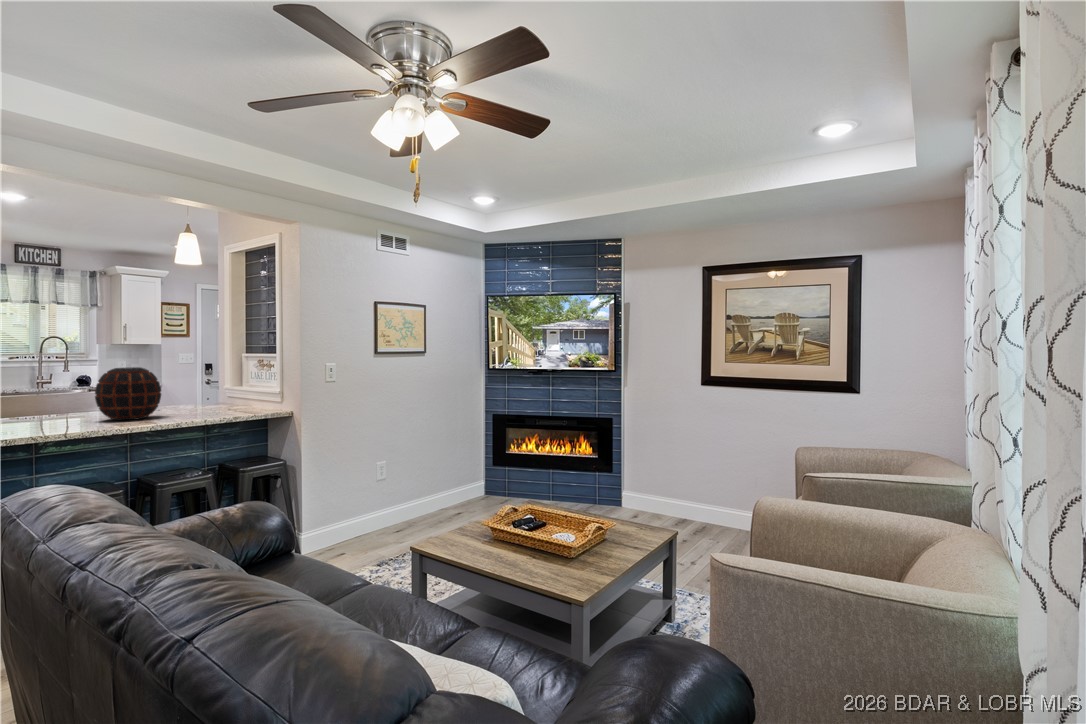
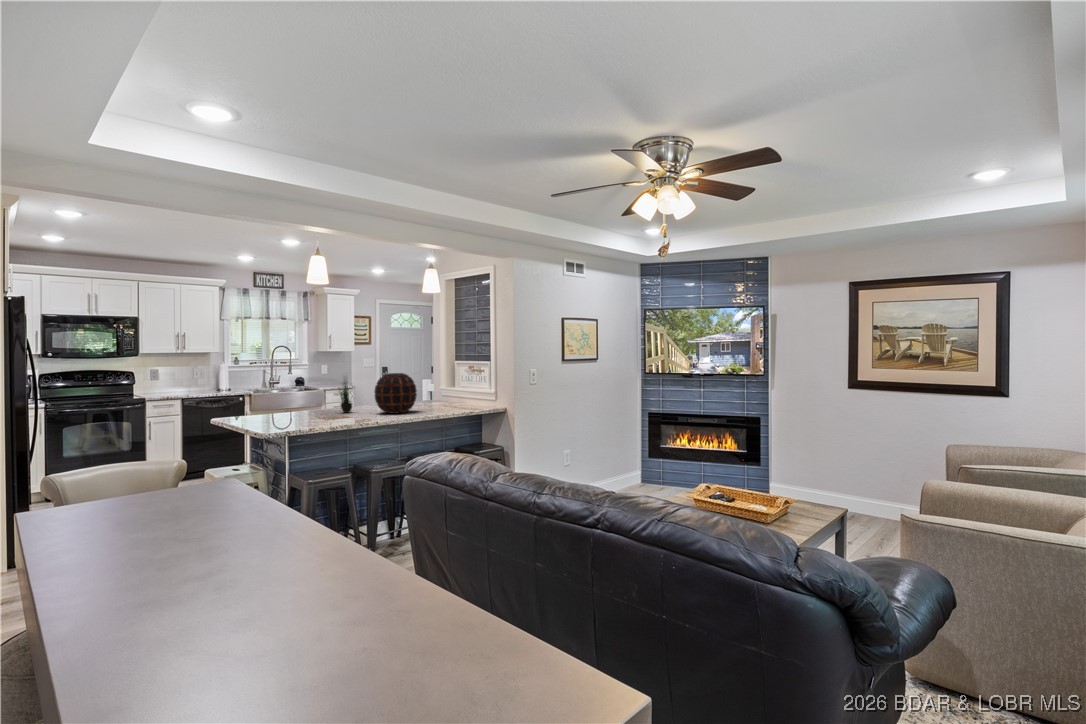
potted plant: none [39,361,81,420] -> present [339,381,352,413]

